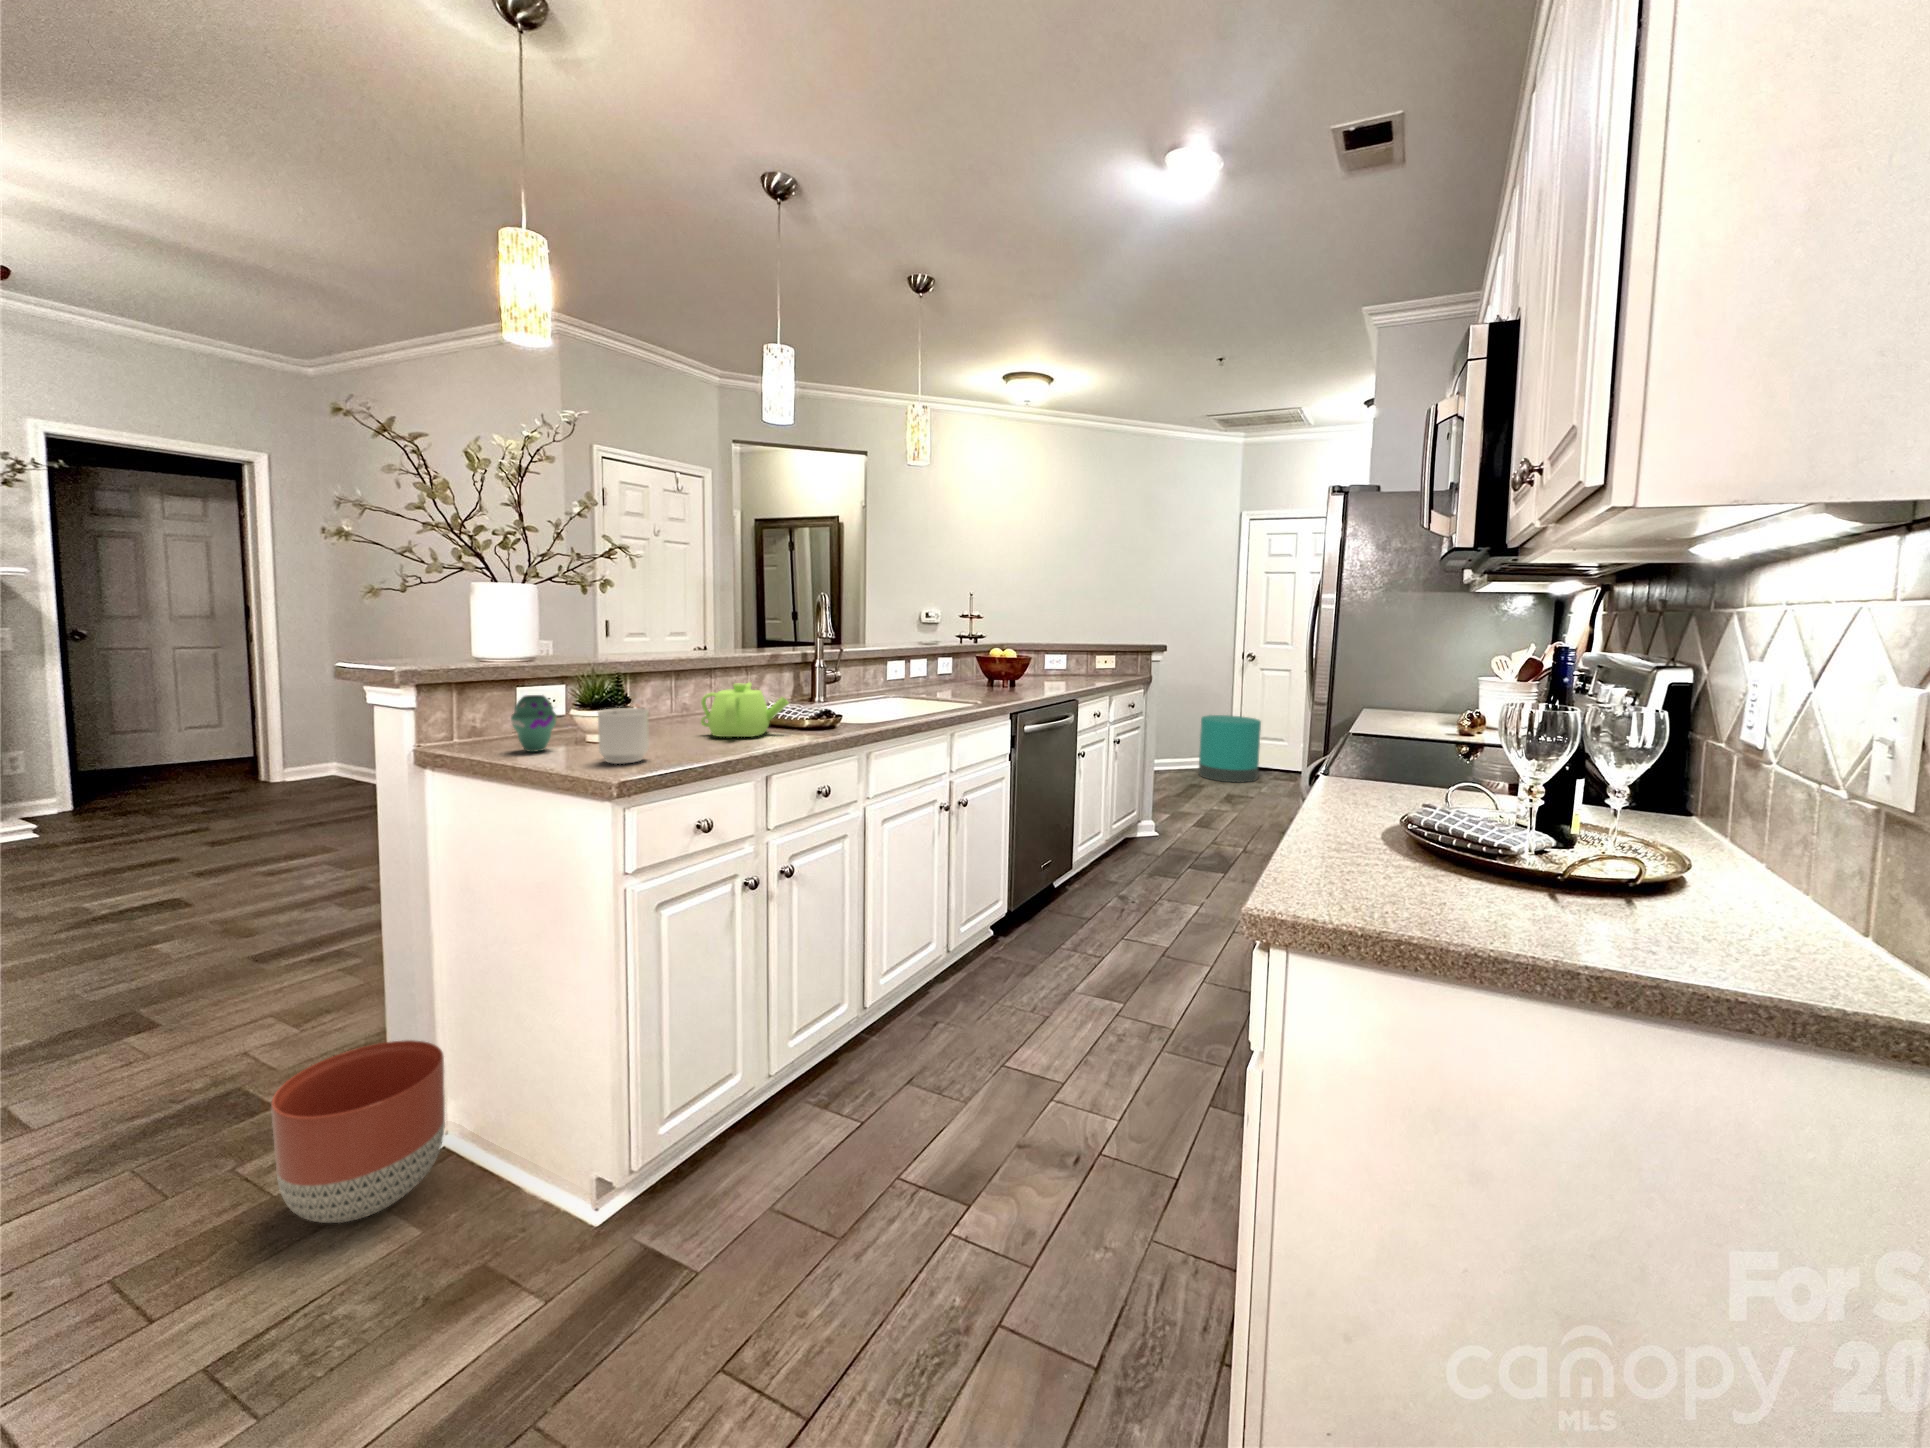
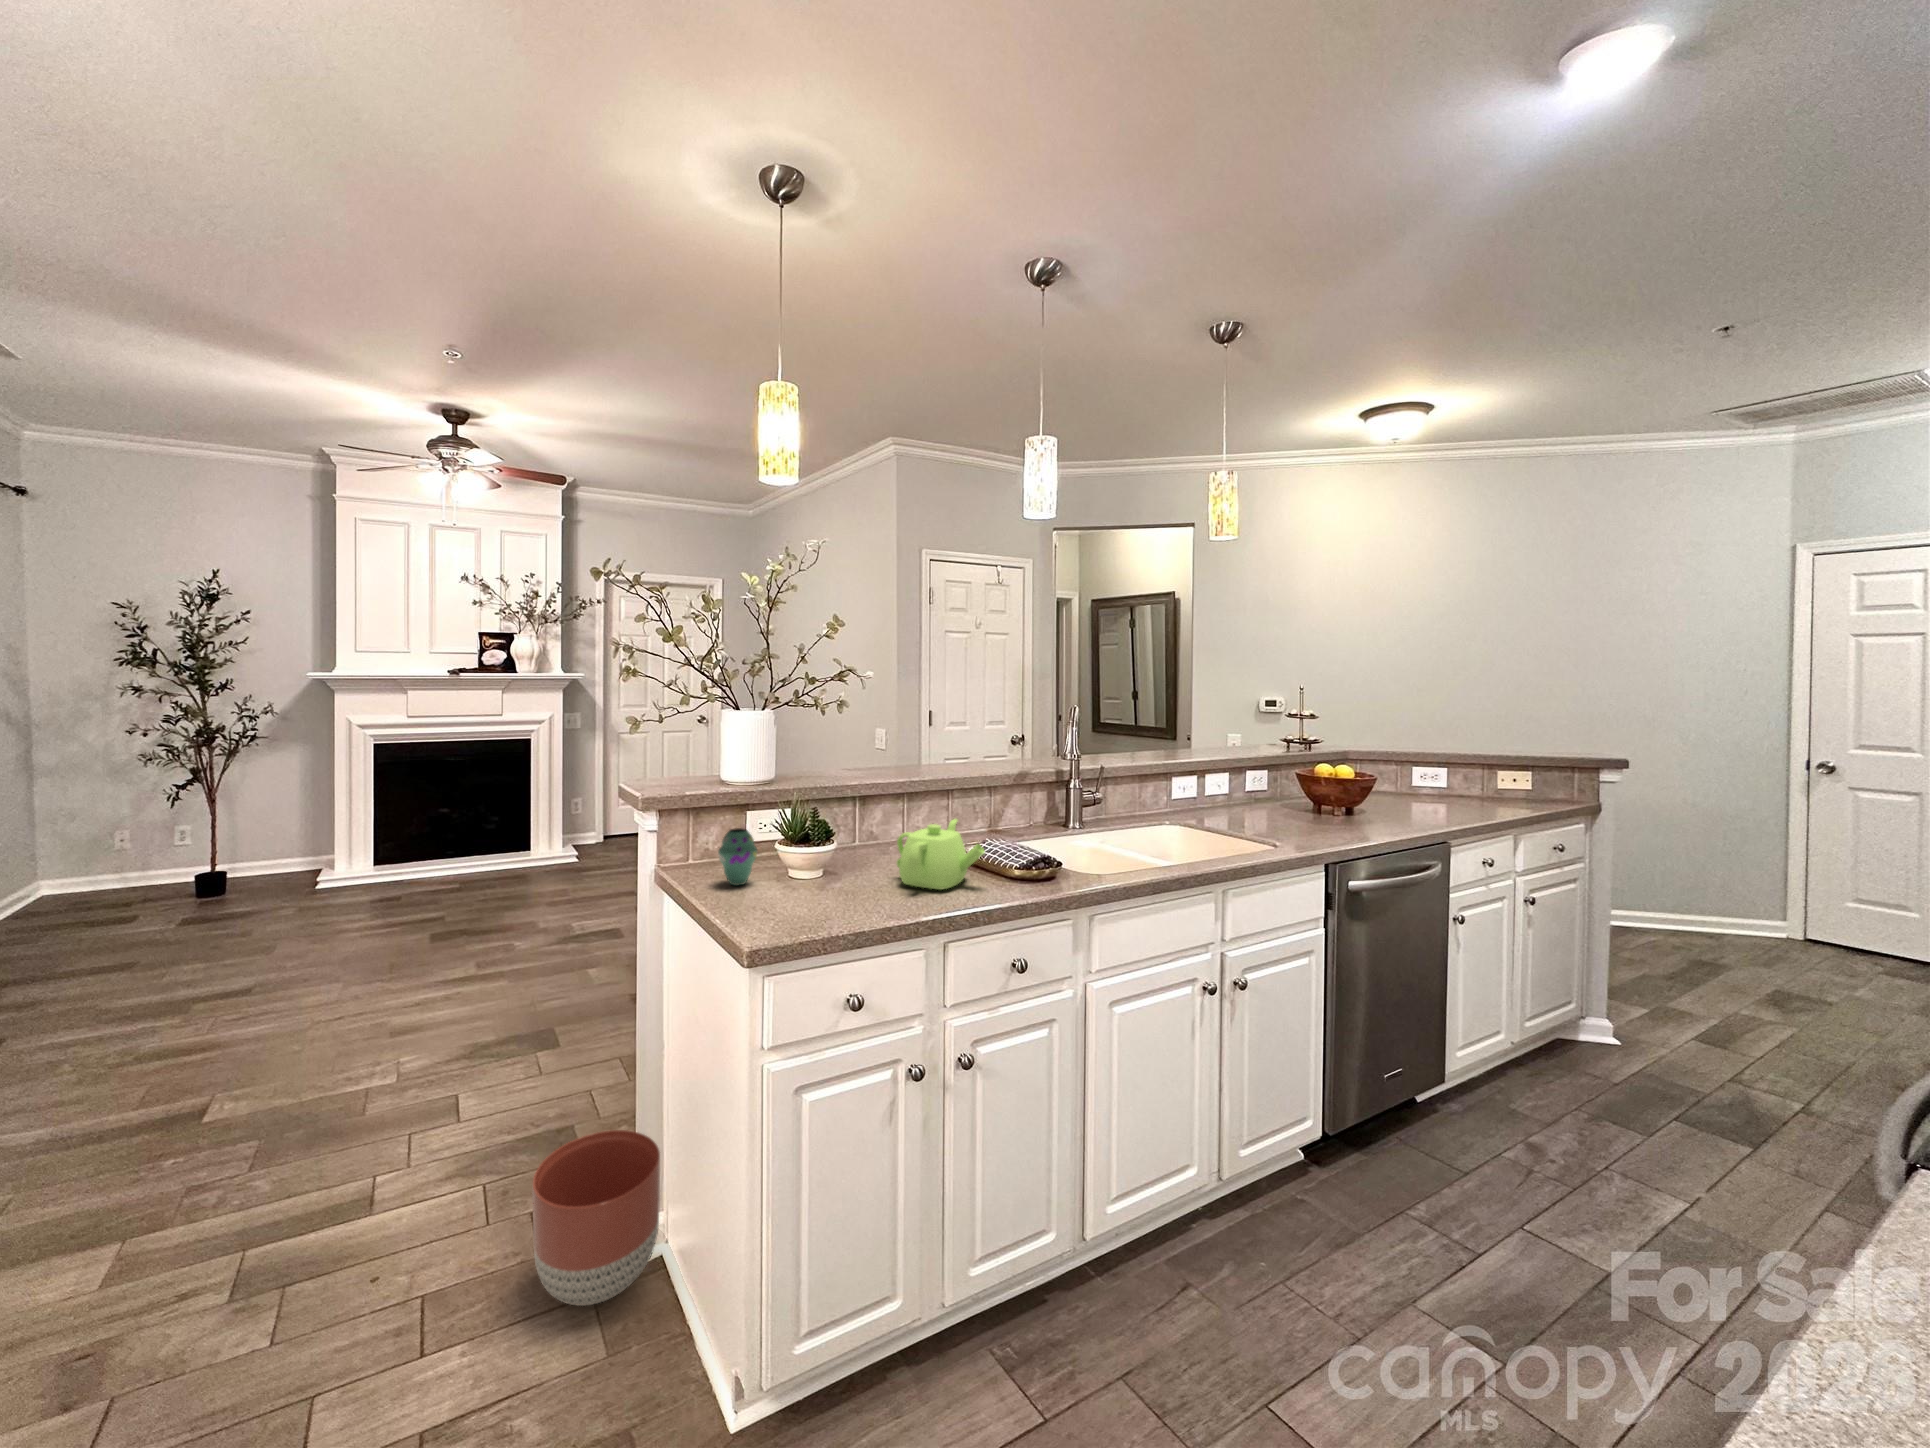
mug: present [598,708,649,764] -> none [762,856,812,921]
trash can: present [1199,715,1261,782] -> none [1722,852,1866,974]

